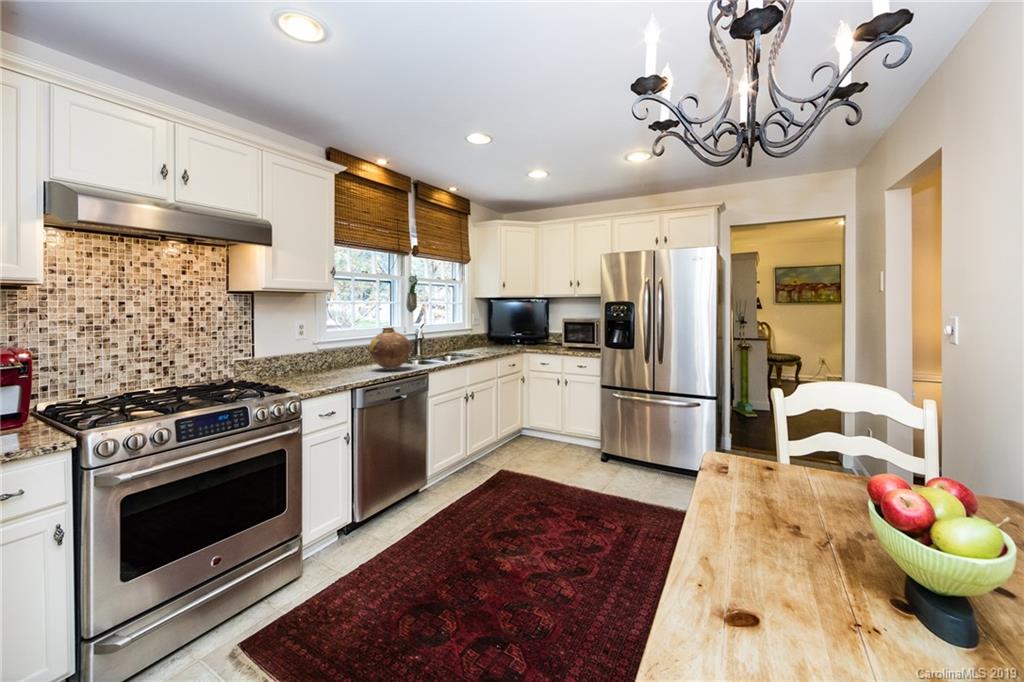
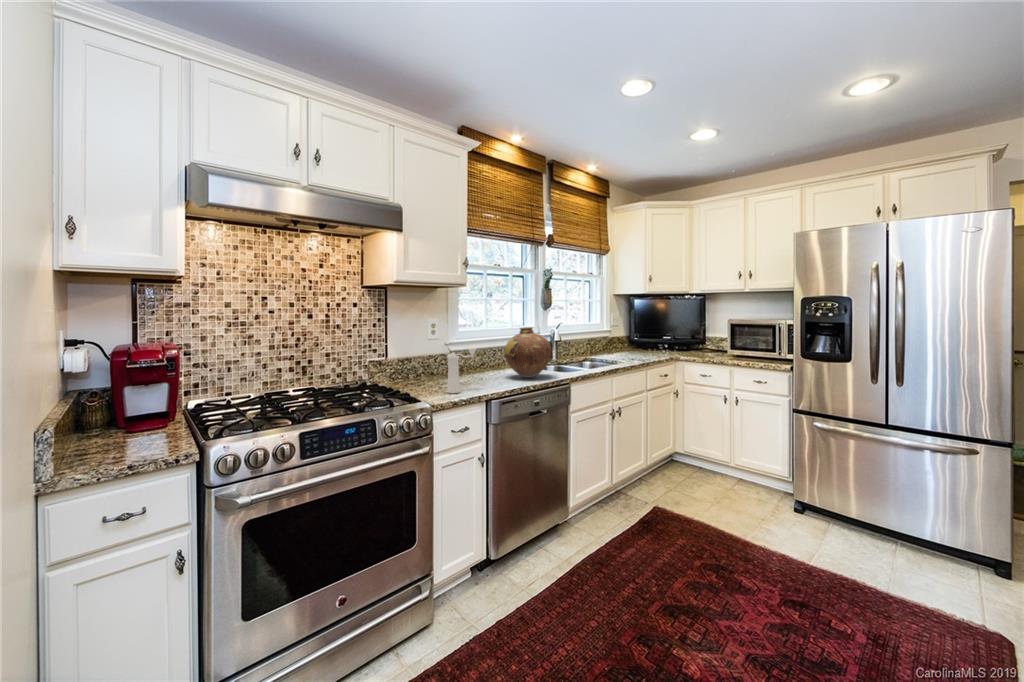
pepper mill: none [313,344,341,384] -> present [447,346,476,393]

